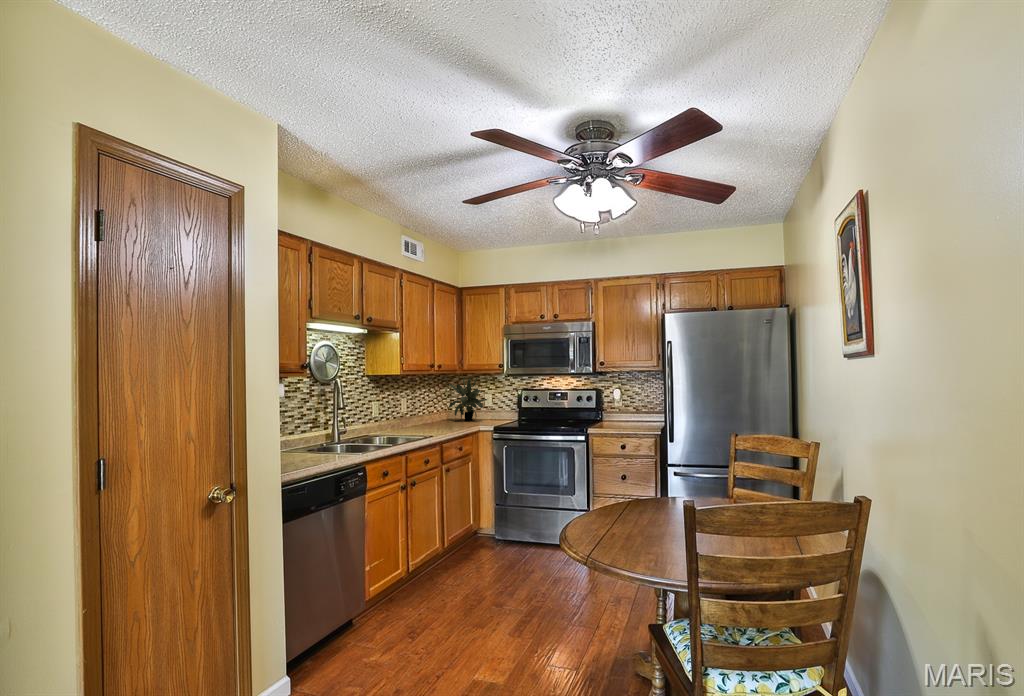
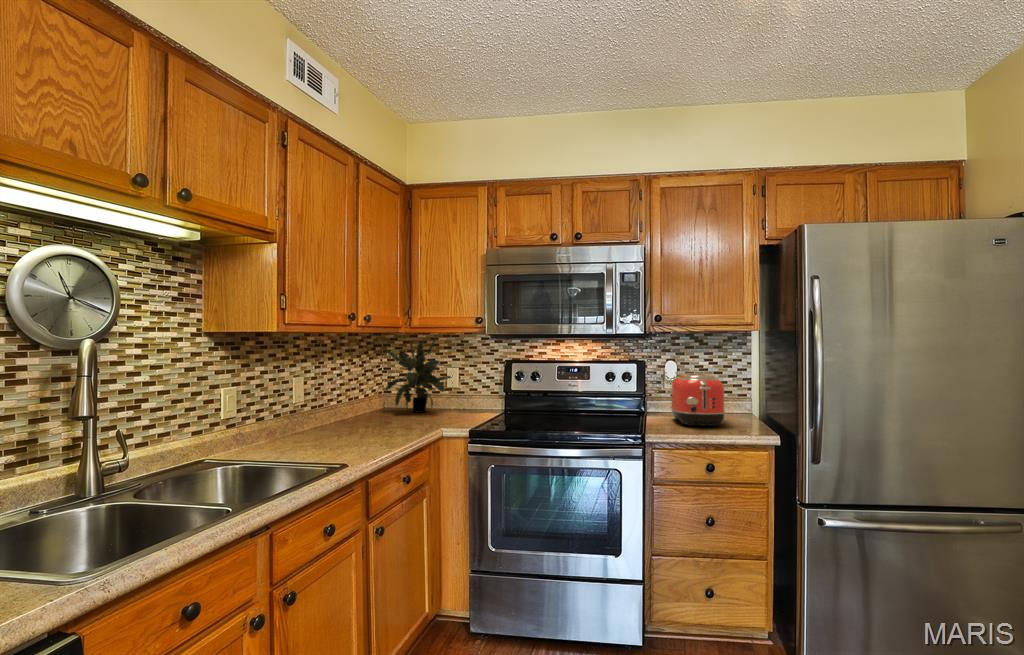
toaster: none [612,396,641,426] -> present [671,373,725,427]

